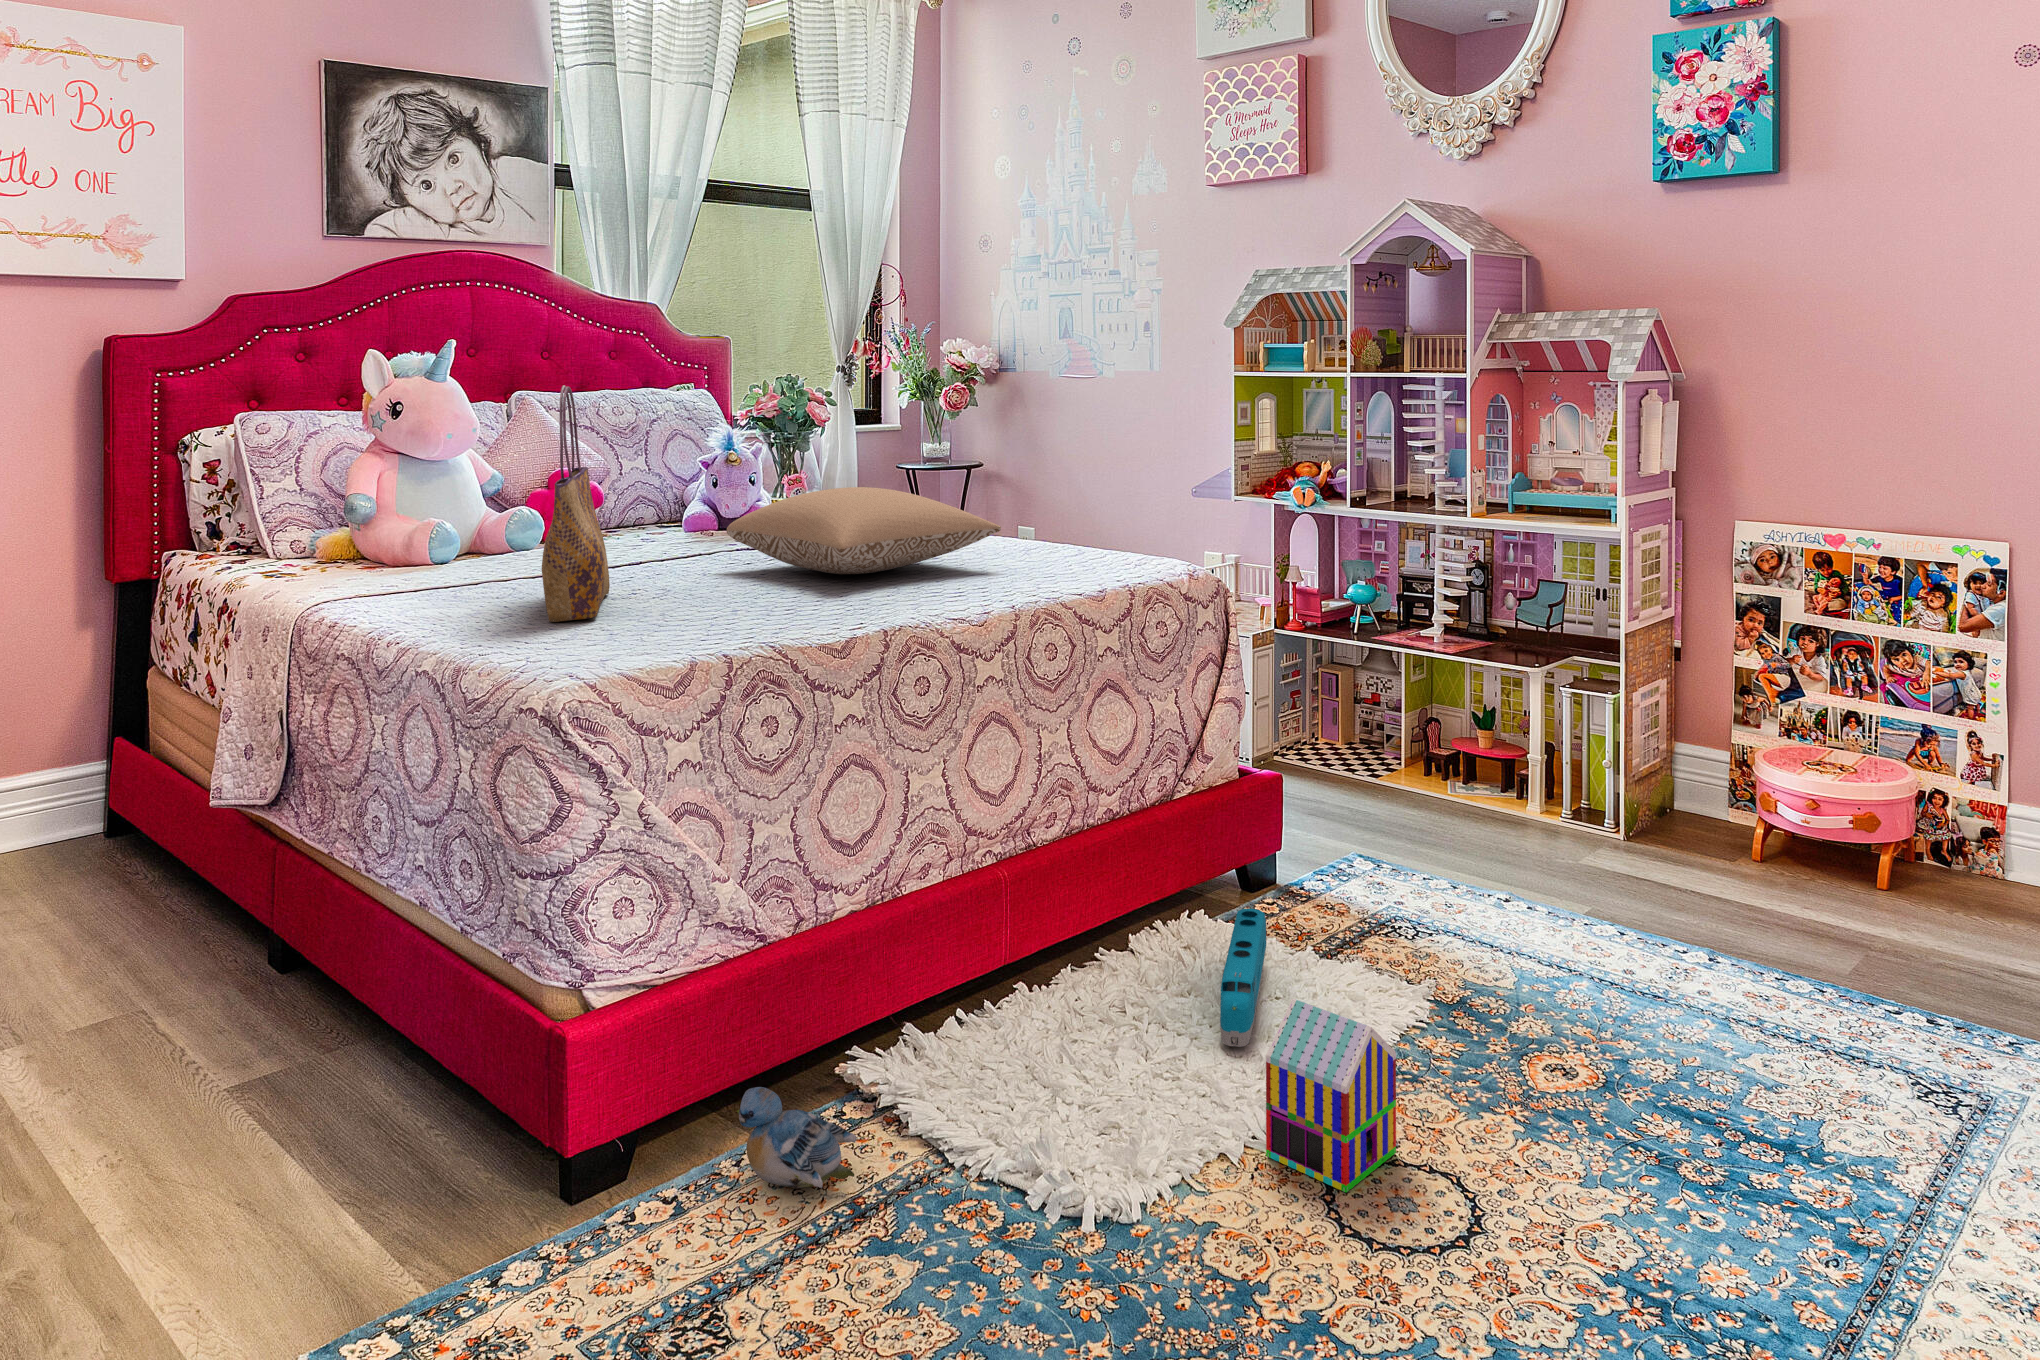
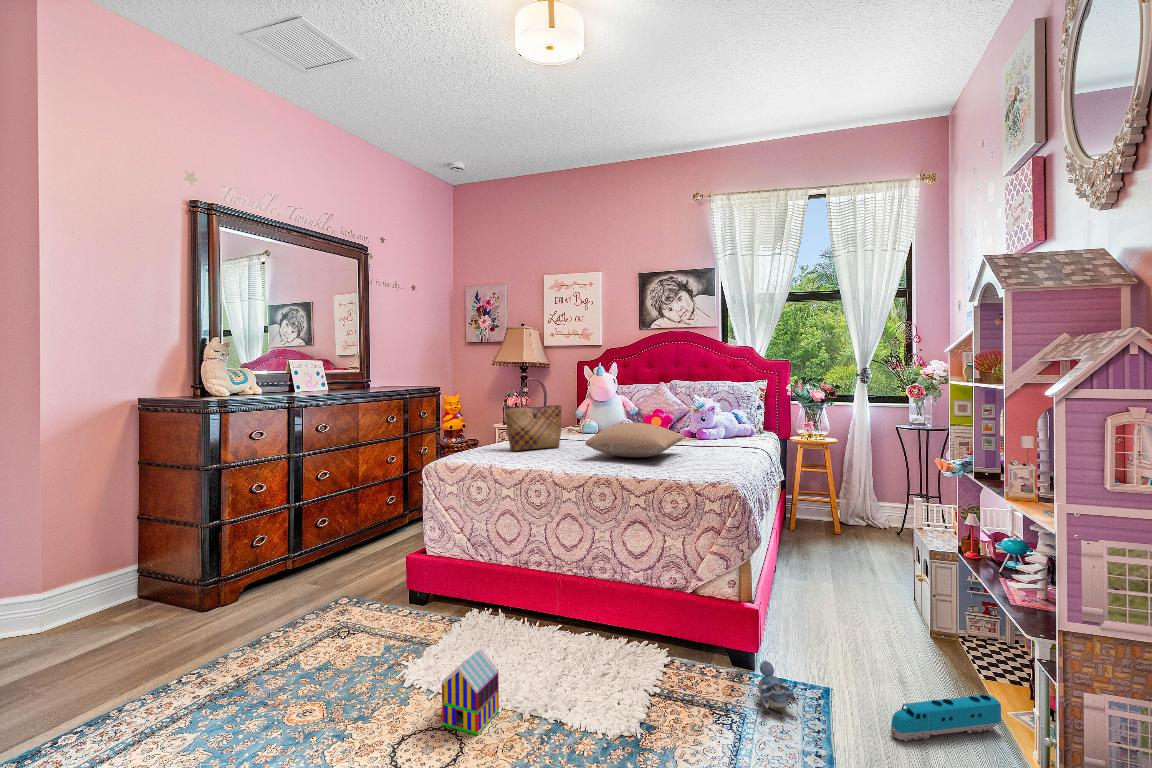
toy train: present [1220,908,1266,1047] -> present [891,695,1001,741]
plush toy: present [737,1087,856,1188] -> present [758,661,798,715]

